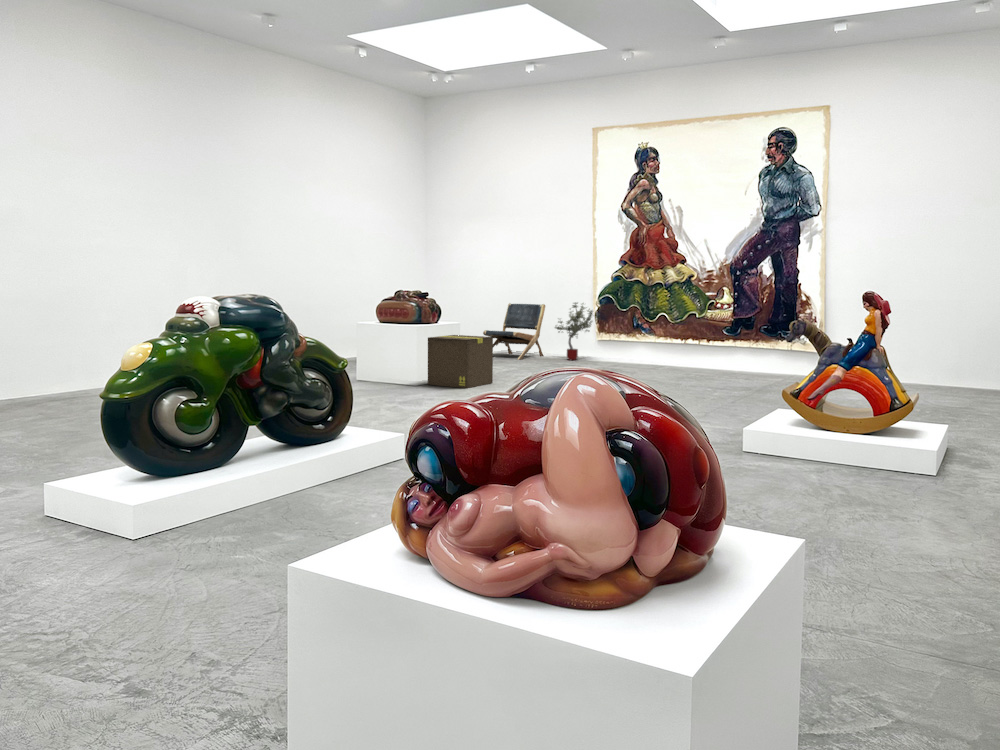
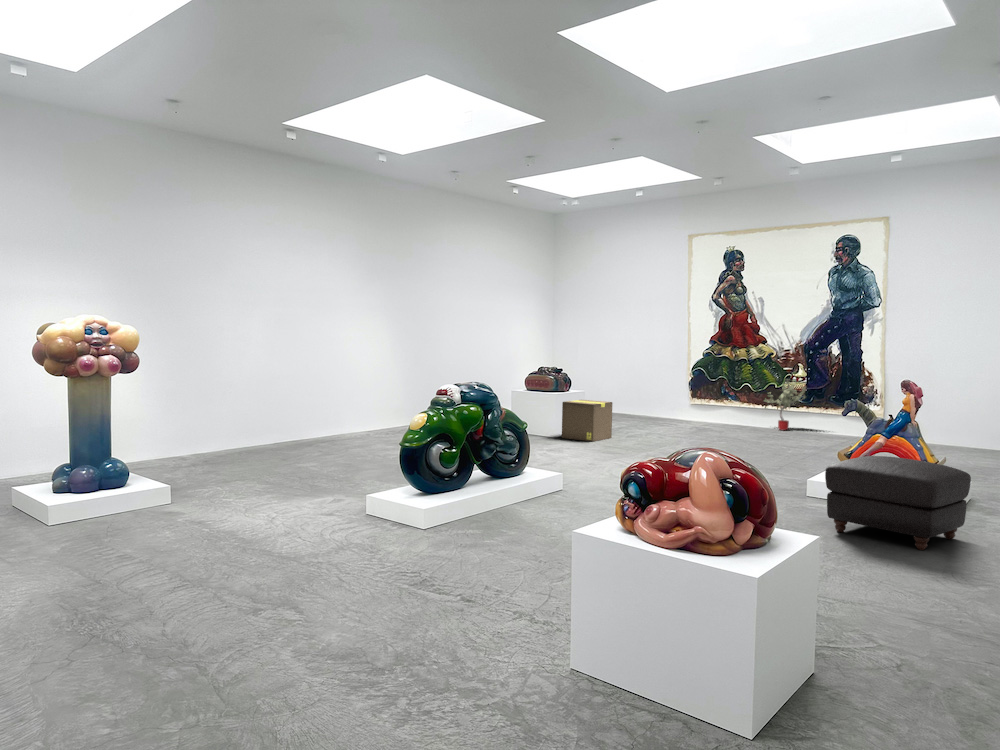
lounge chair: present [483,303,545,360] -> none [598,372,650,418]
potted tree: present [555,303,593,360] -> present [764,379,806,431]
ottoman: none [774,394,978,530] -> present [825,456,971,550]

